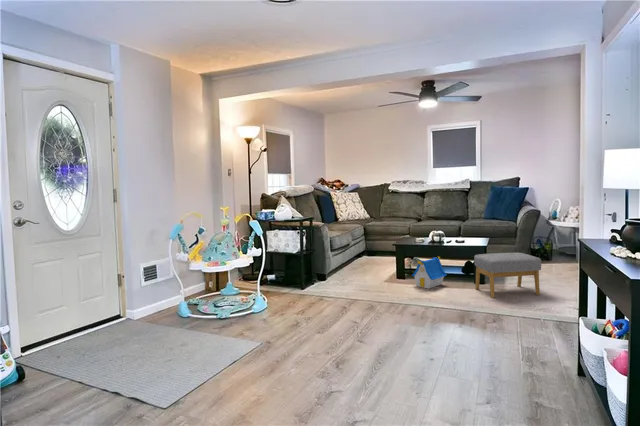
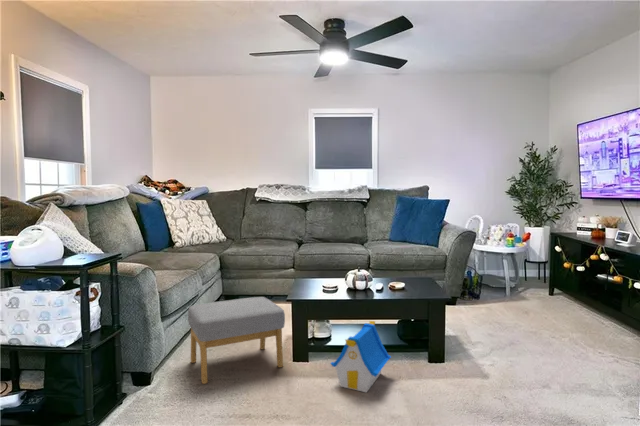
footstool: present [474,253,541,298] -> present [188,297,285,384]

